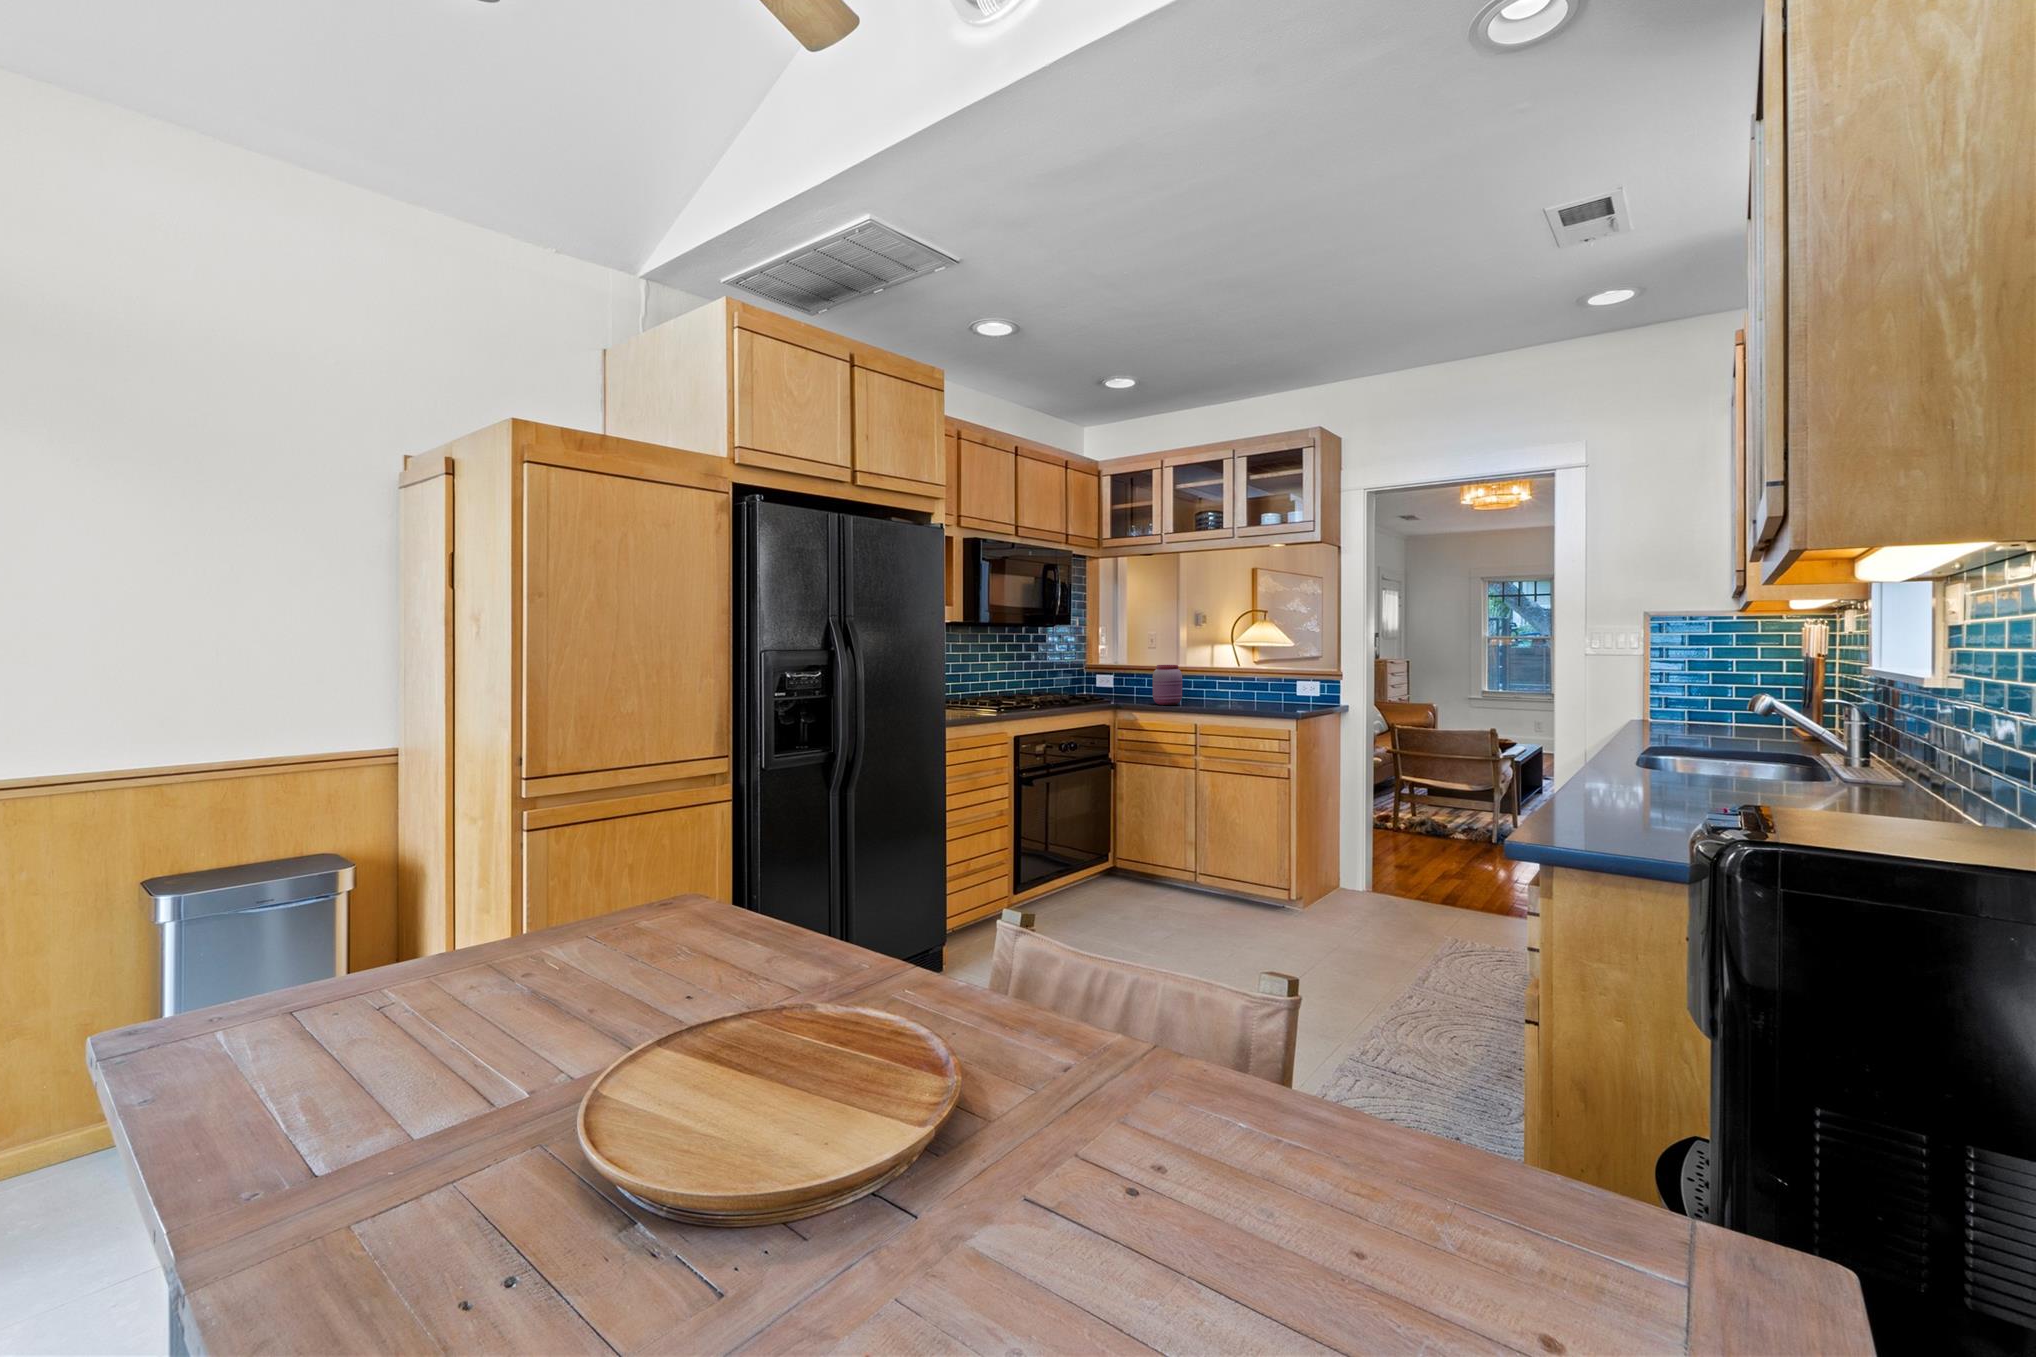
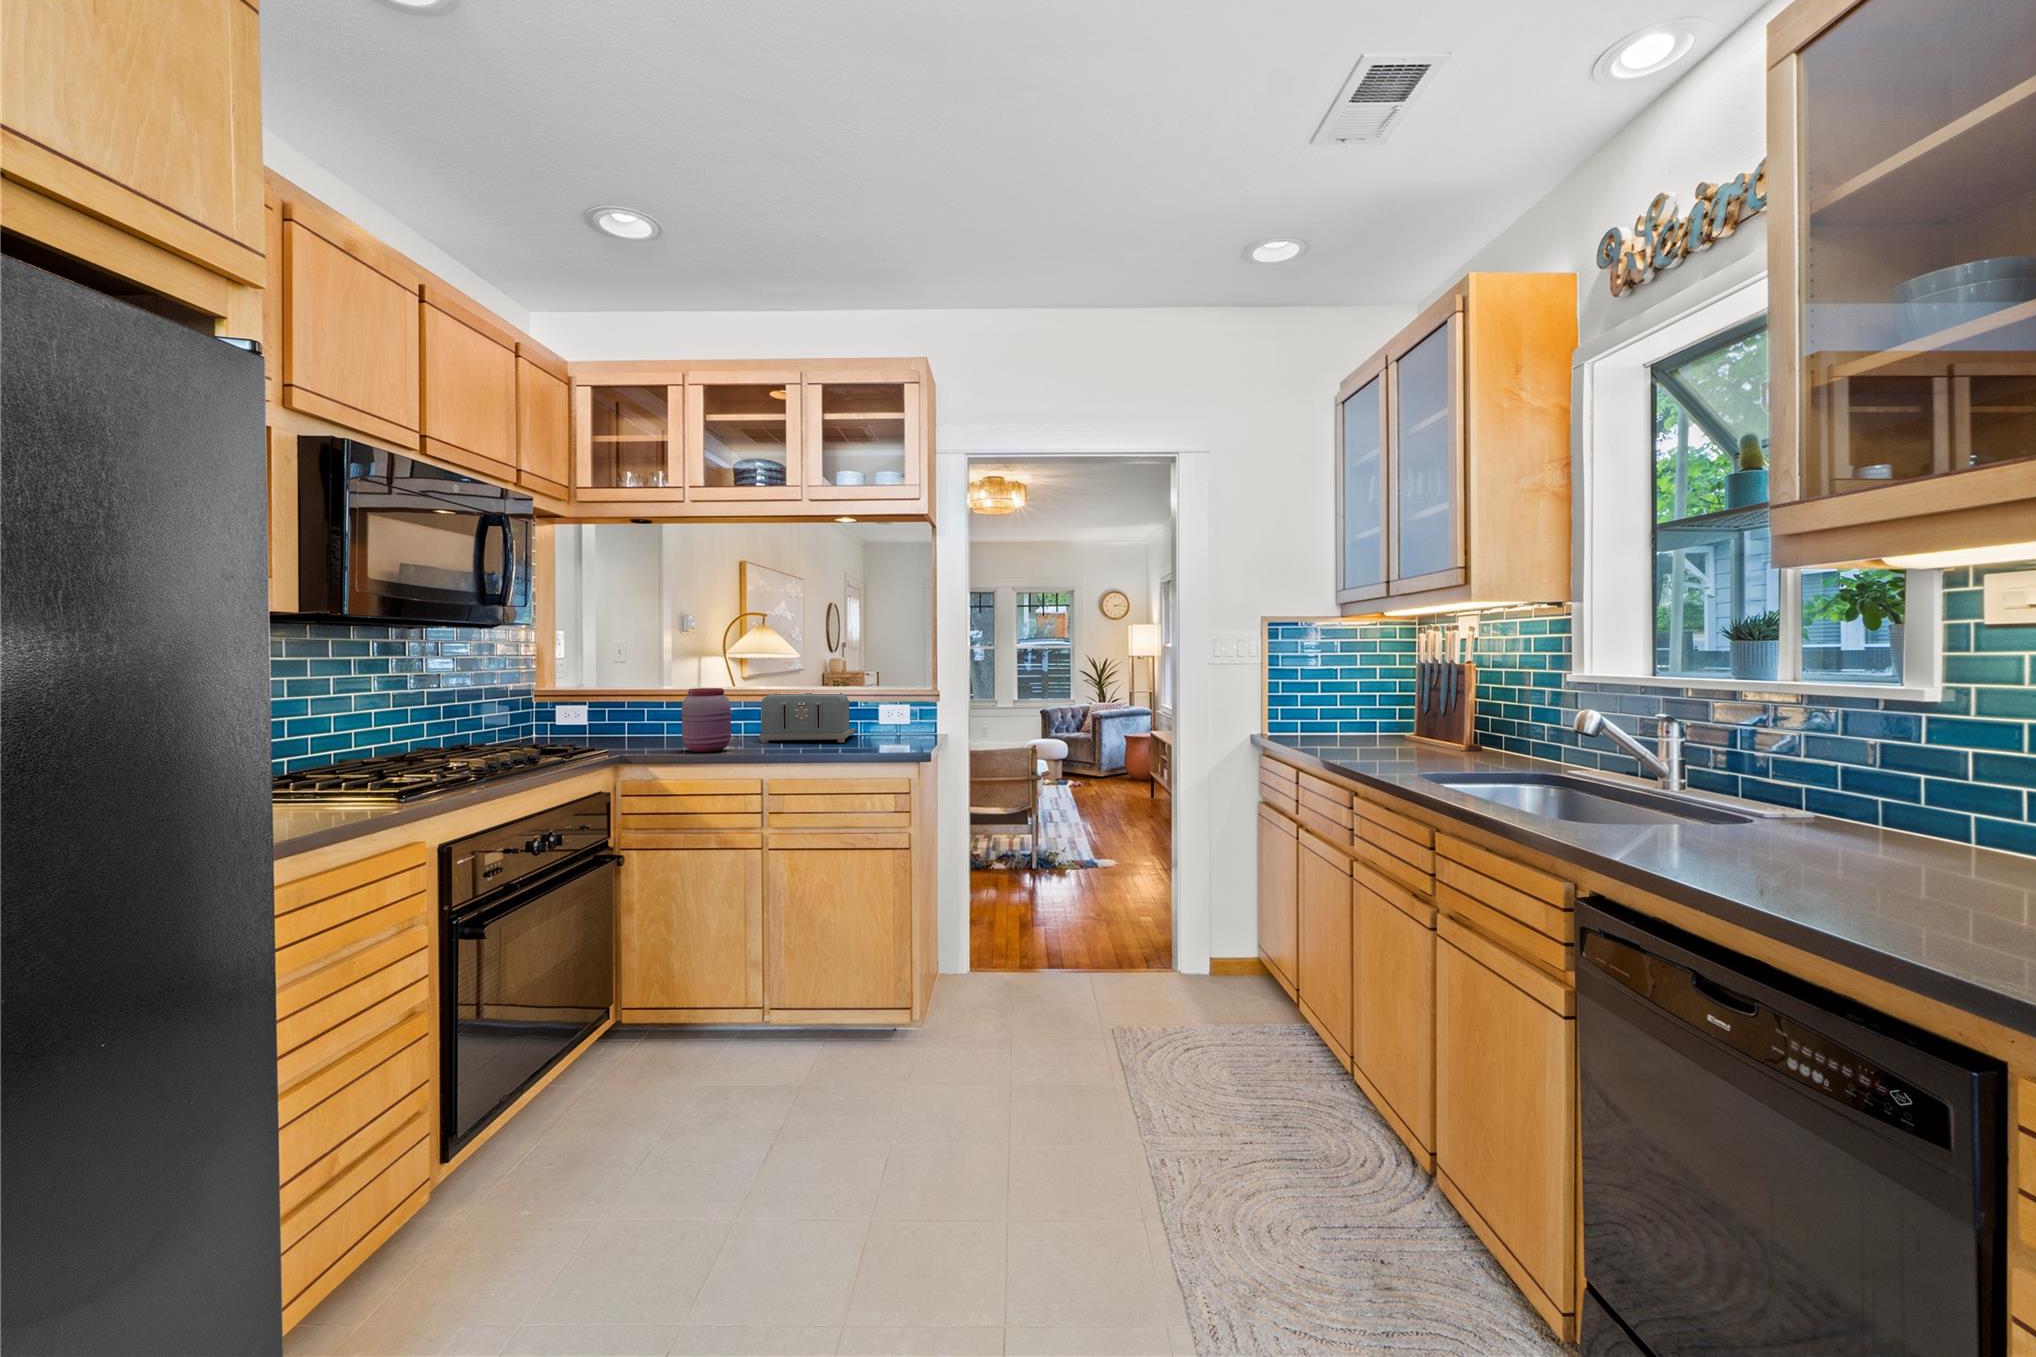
toaster: none [1209,669,1285,705] -> present [759,693,855,743]

